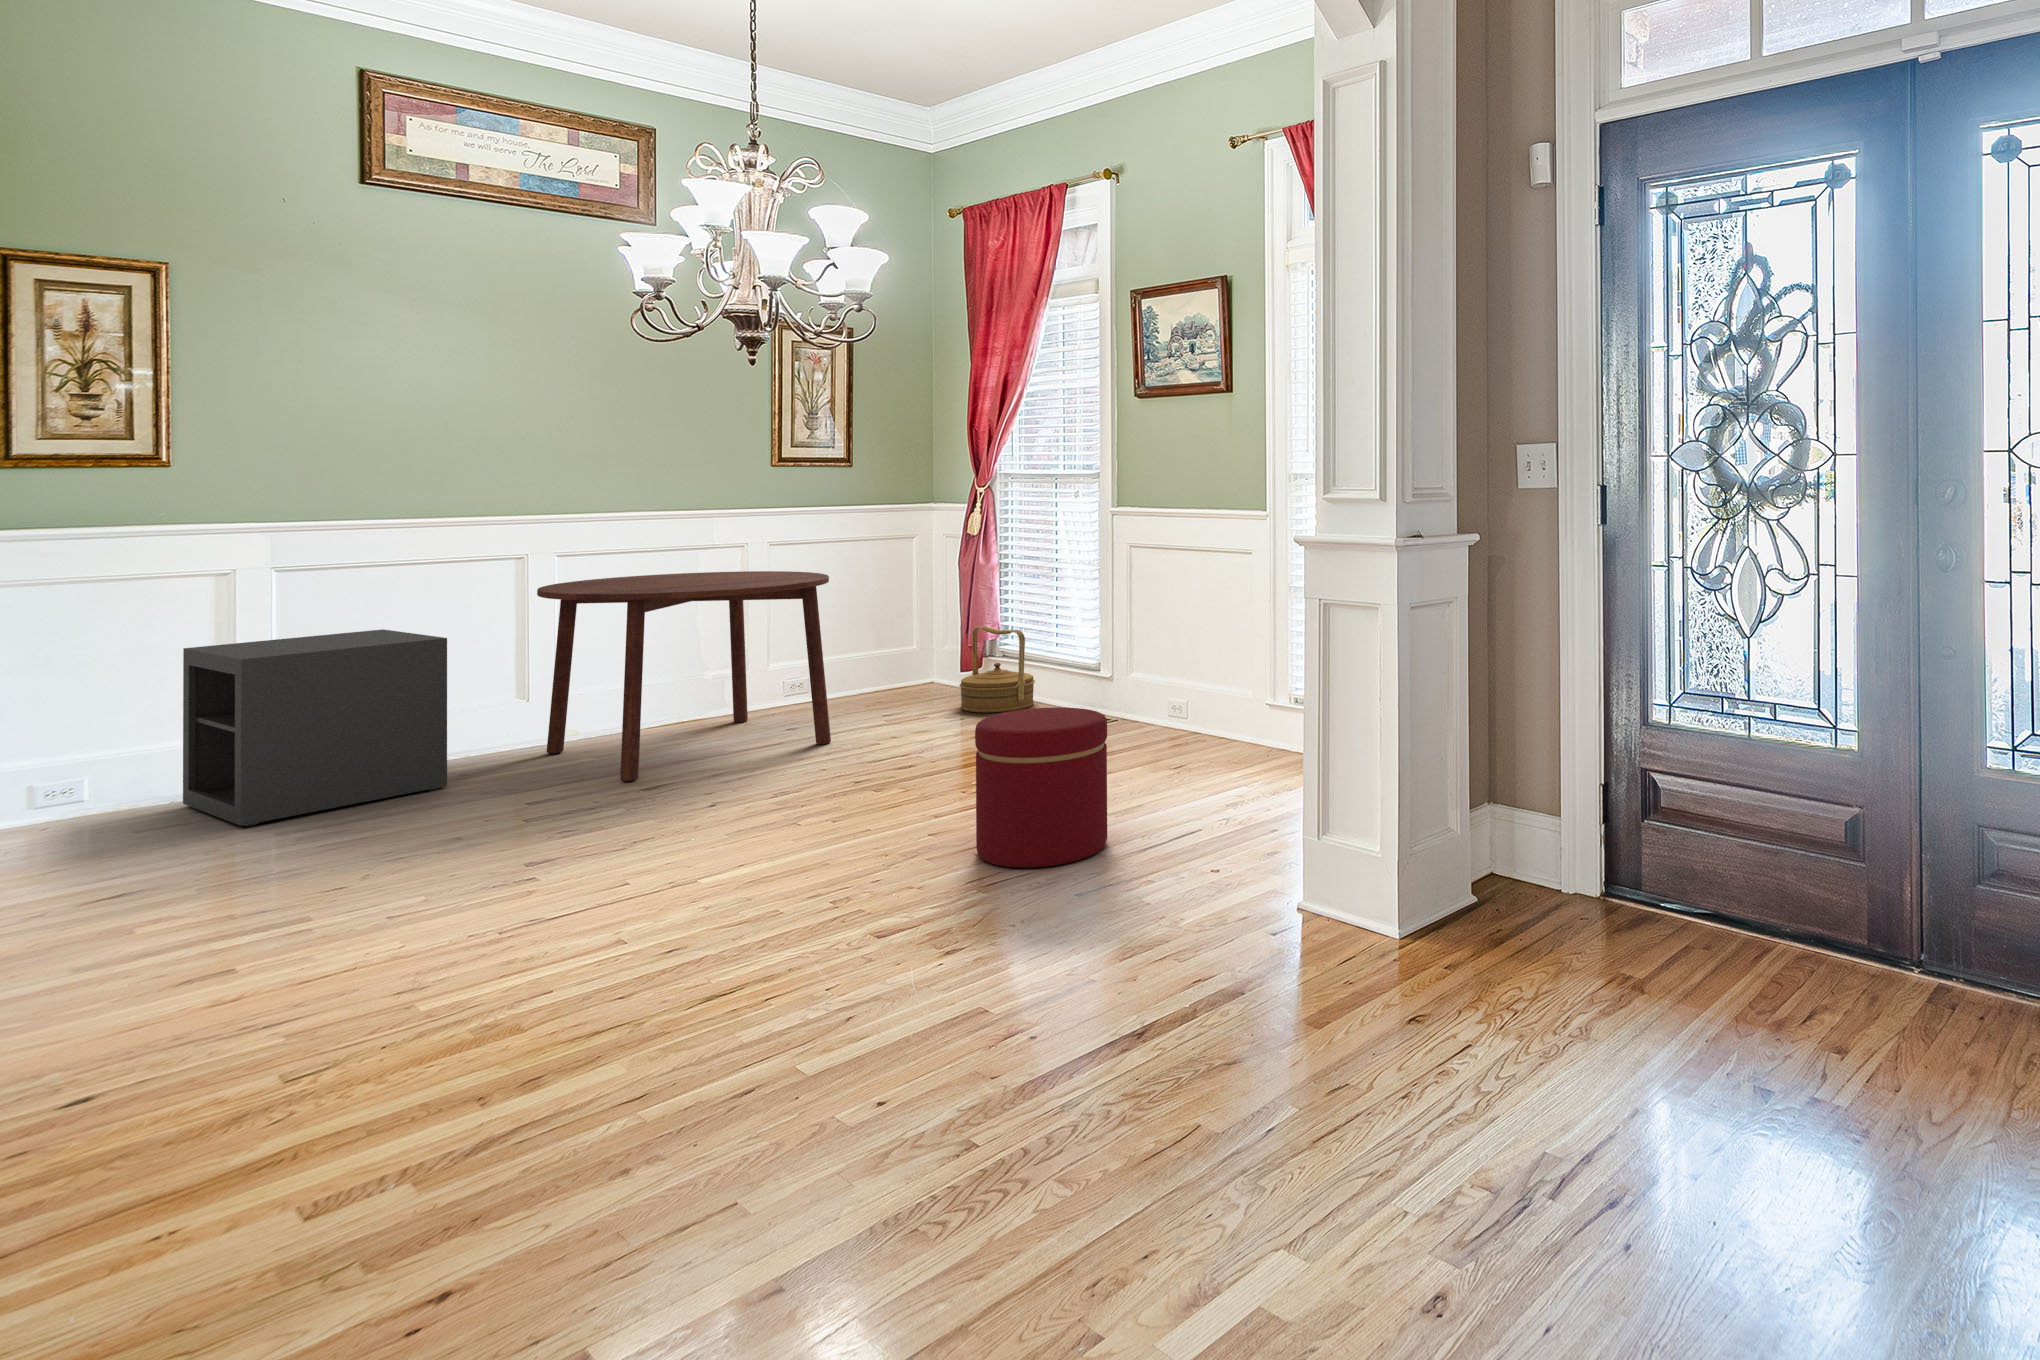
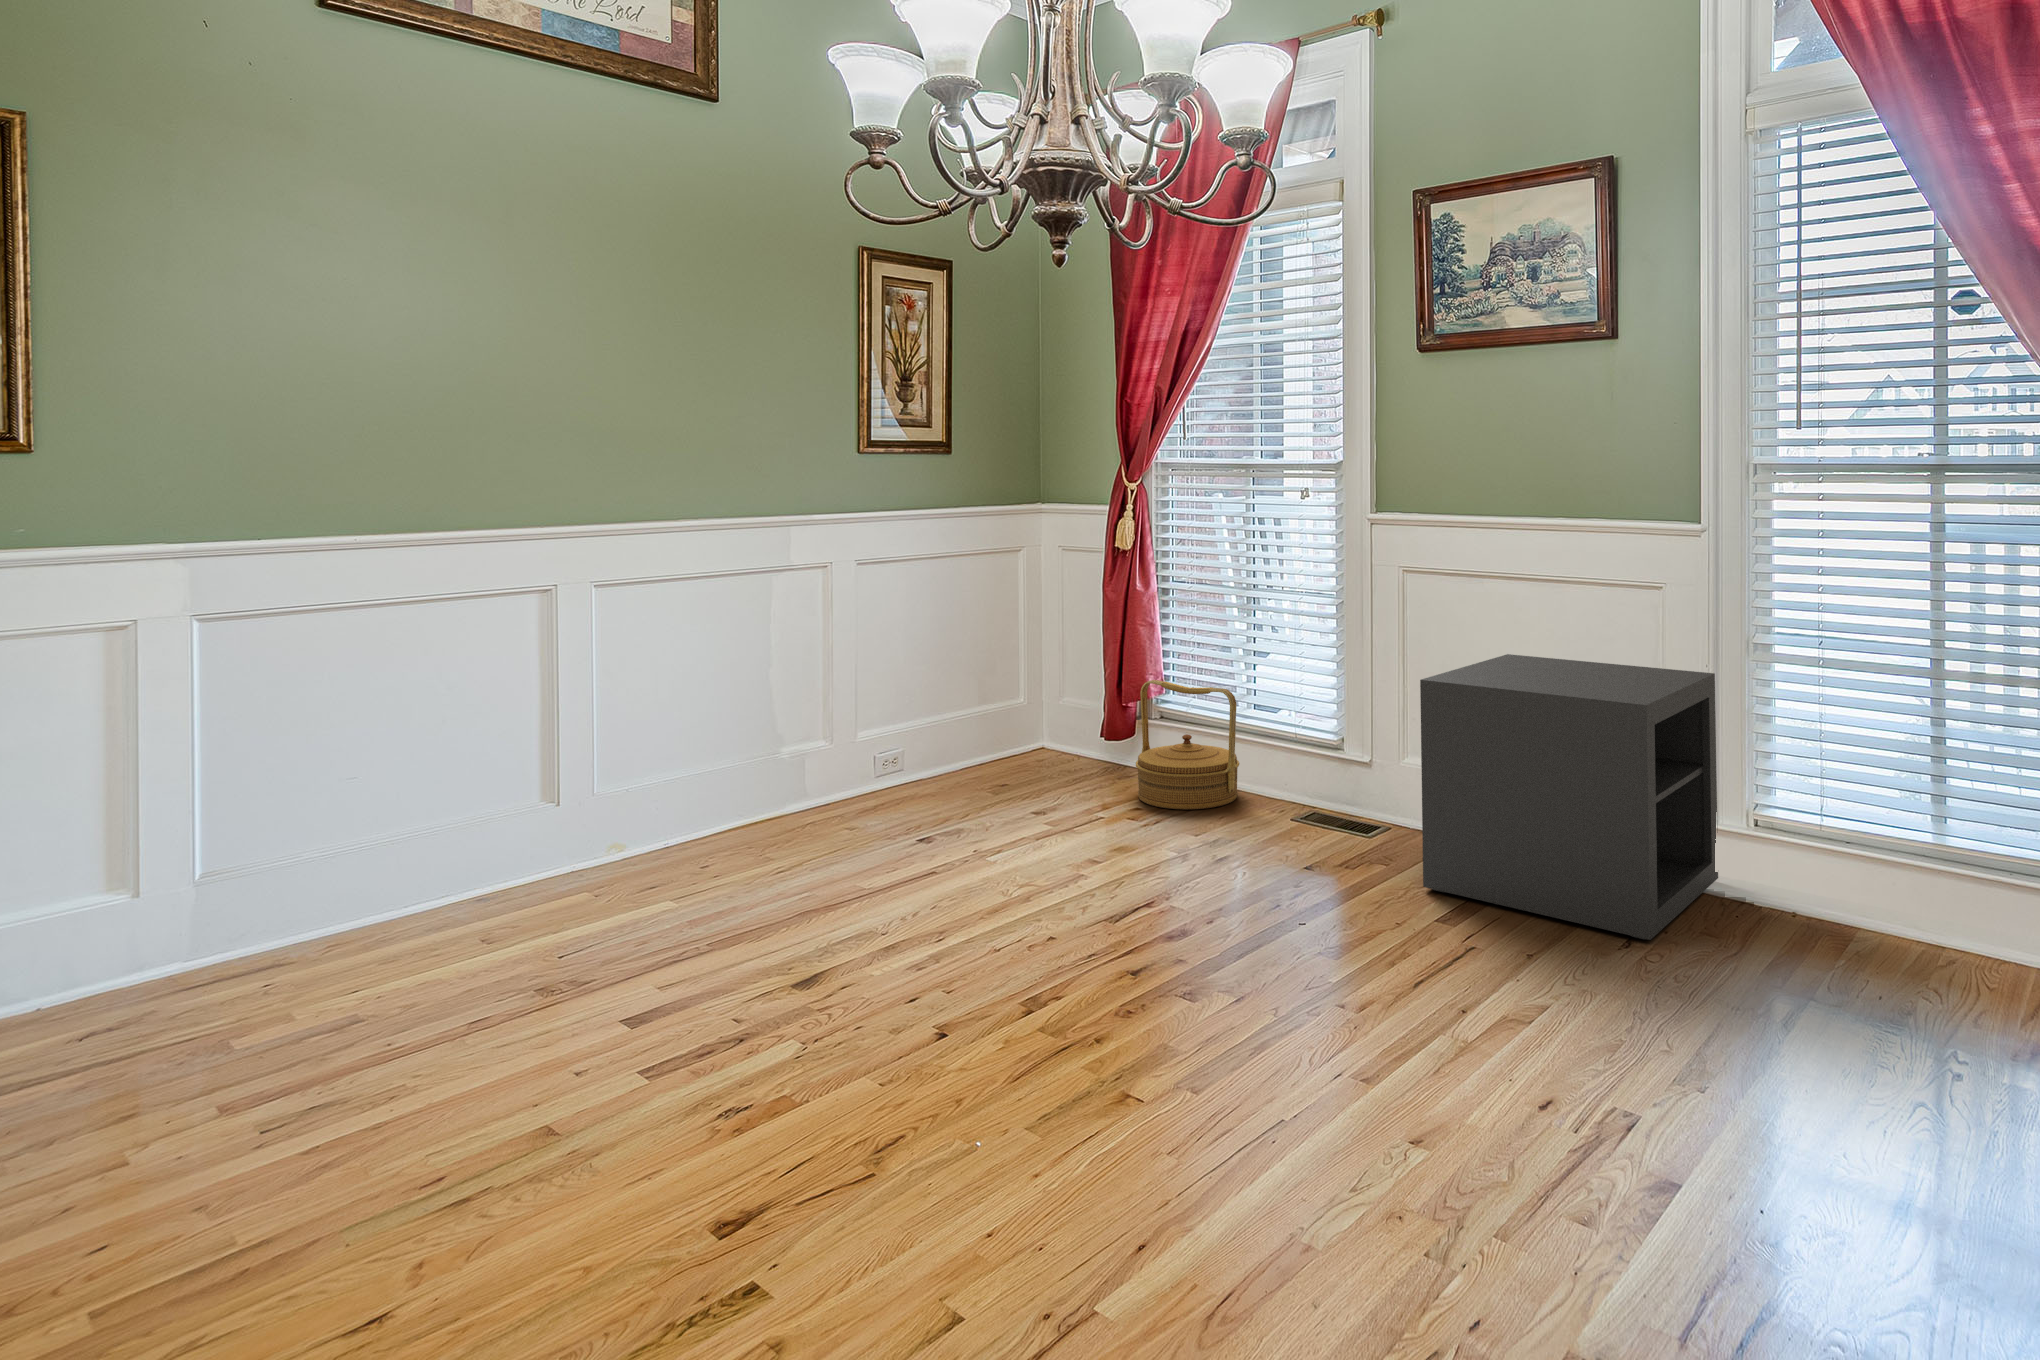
dining table: present [537,571,831,781] -> none [597,607,1019,965]
storage cabinet: present [183,629,447,826] -> present [1420,654,1718,940]
ottoman: present [975,707,1107,868] -> none [1585,889,1860,1251]

